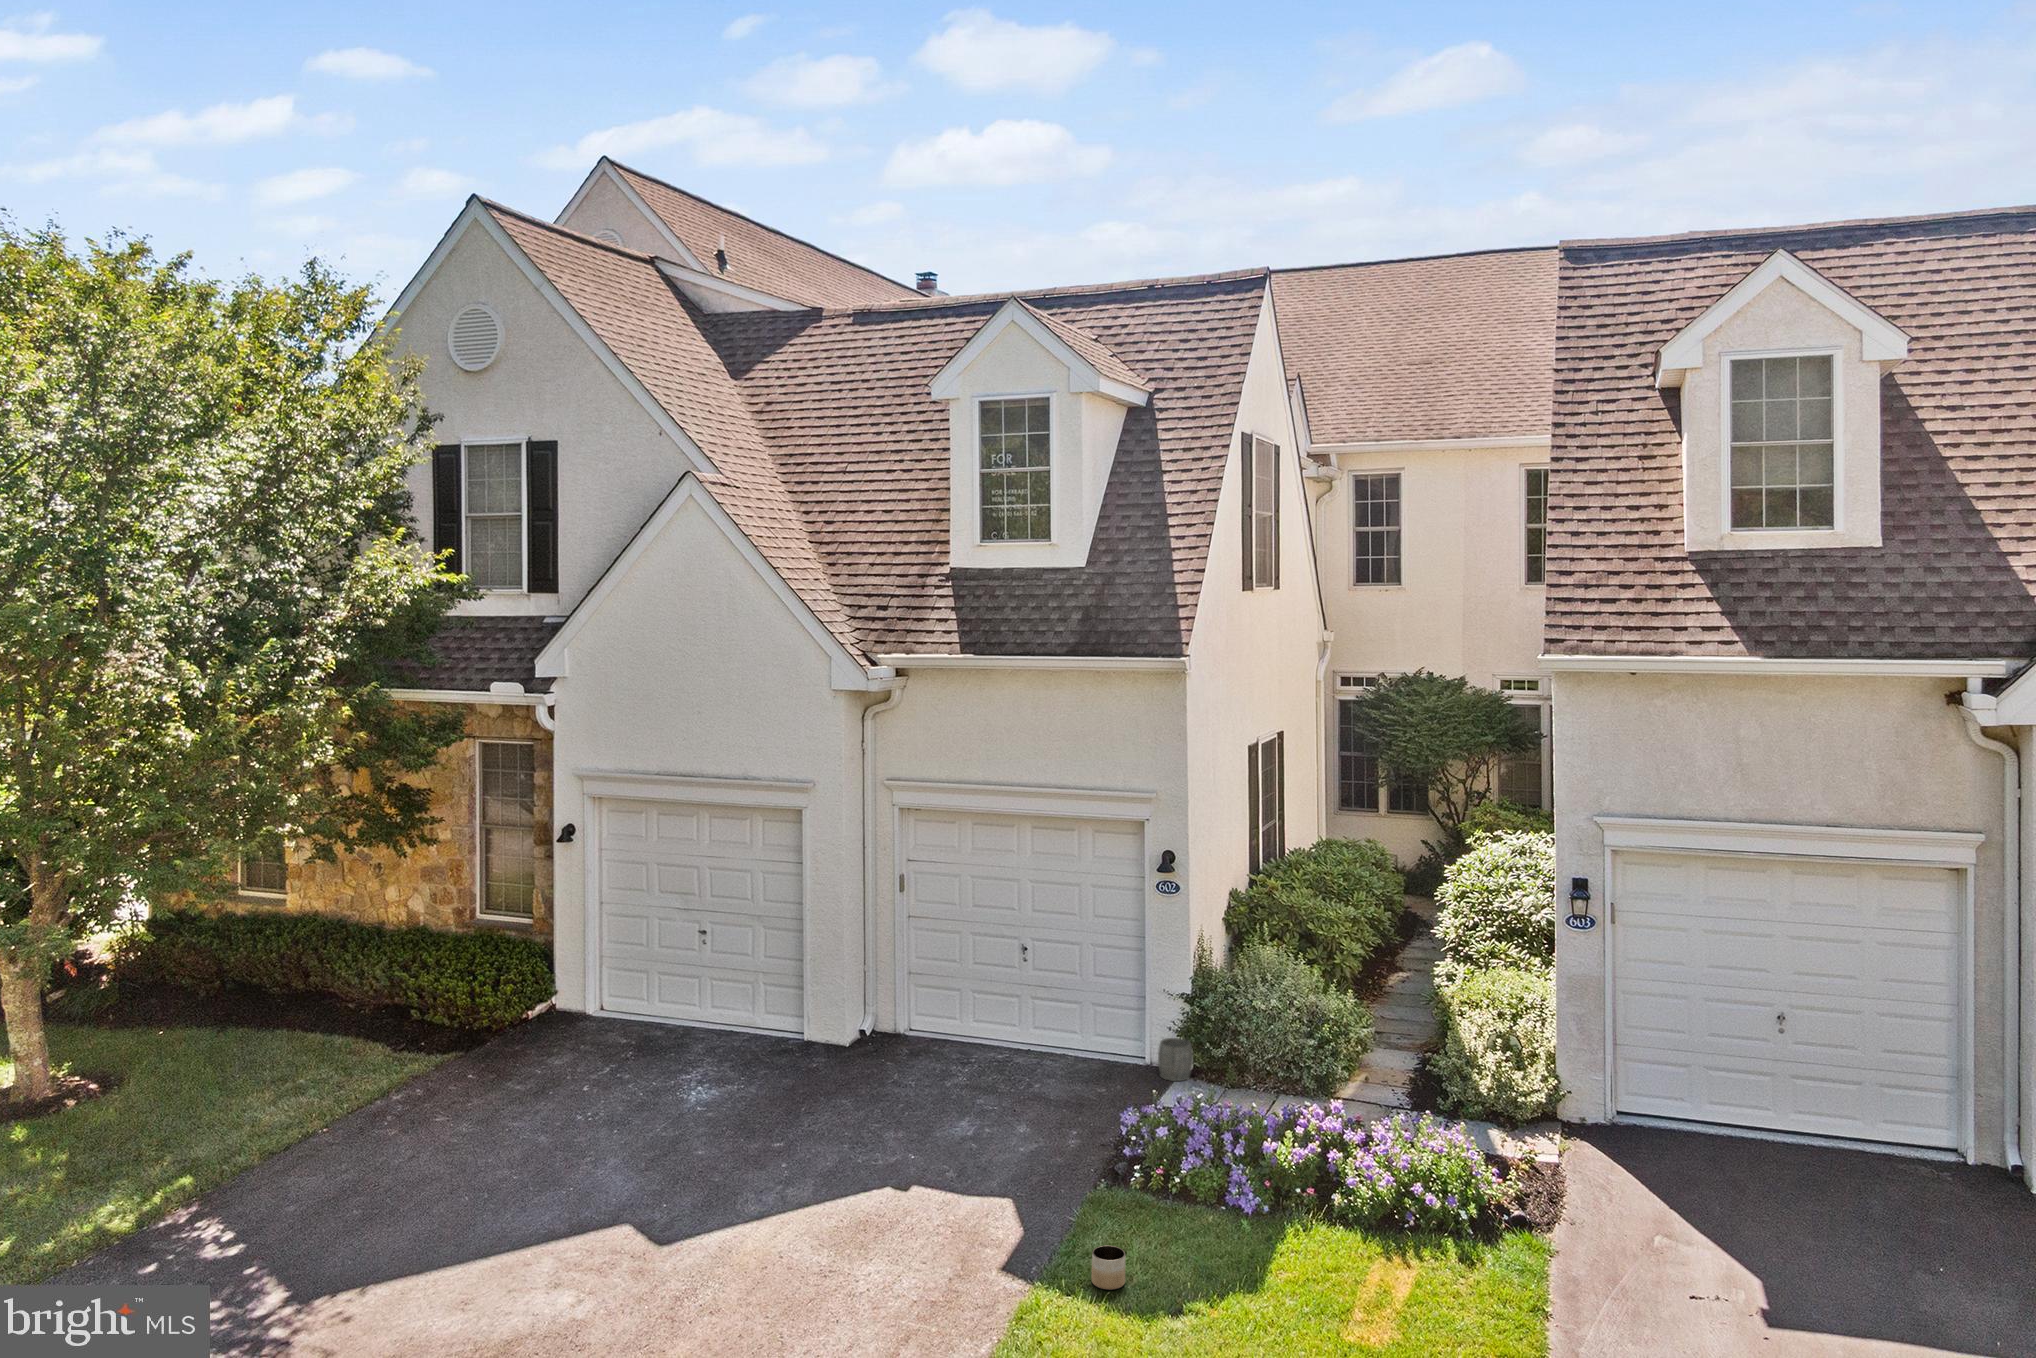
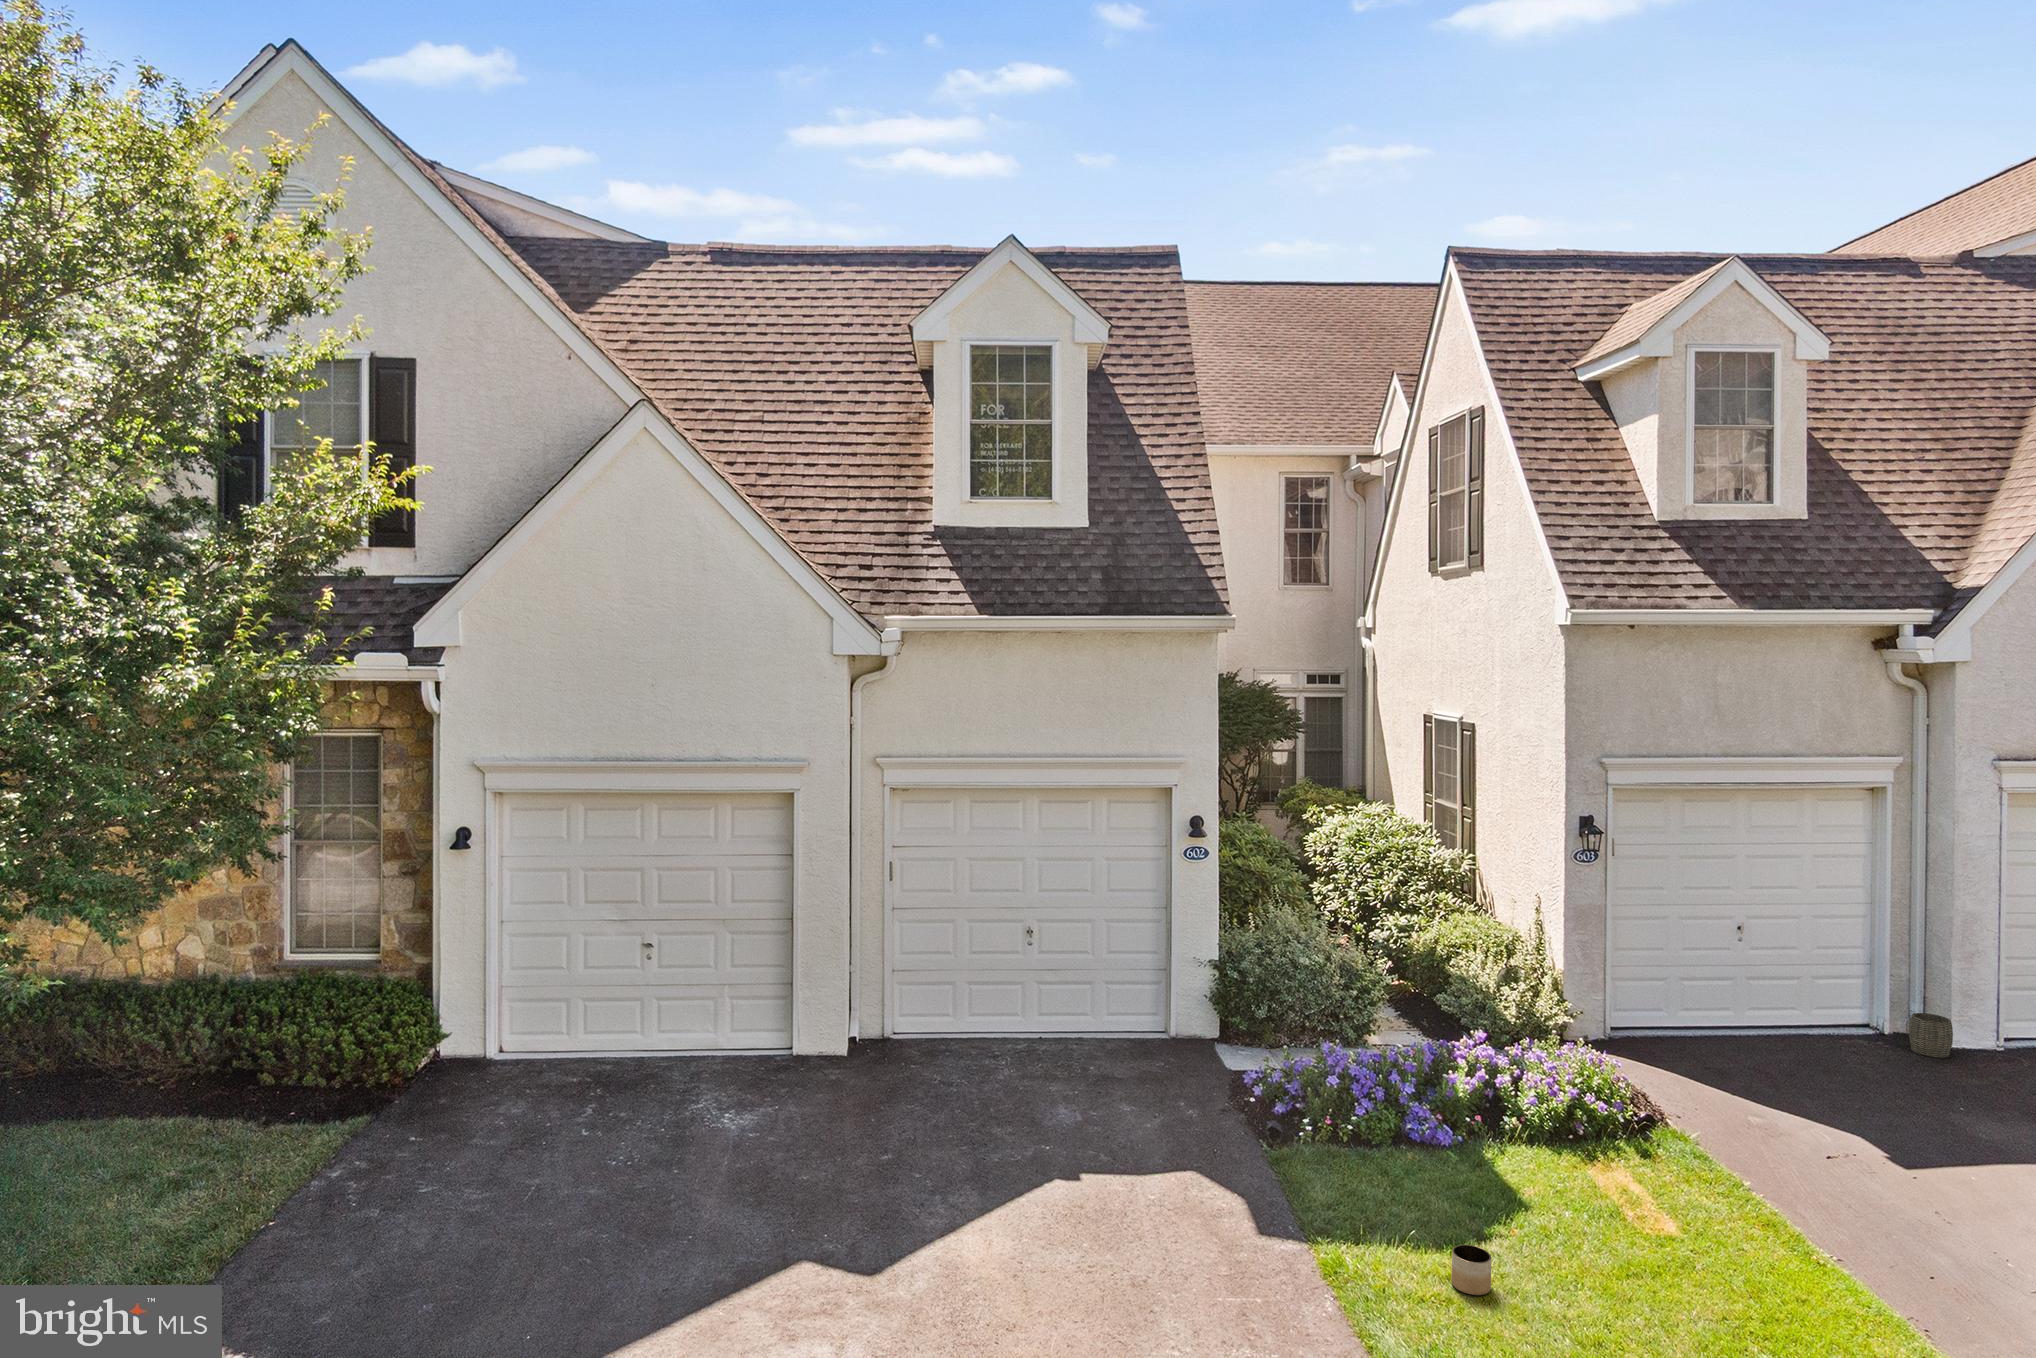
woven basket: present [1158,1038,1193,1081] -> present [1909,1013,1953,1058]

